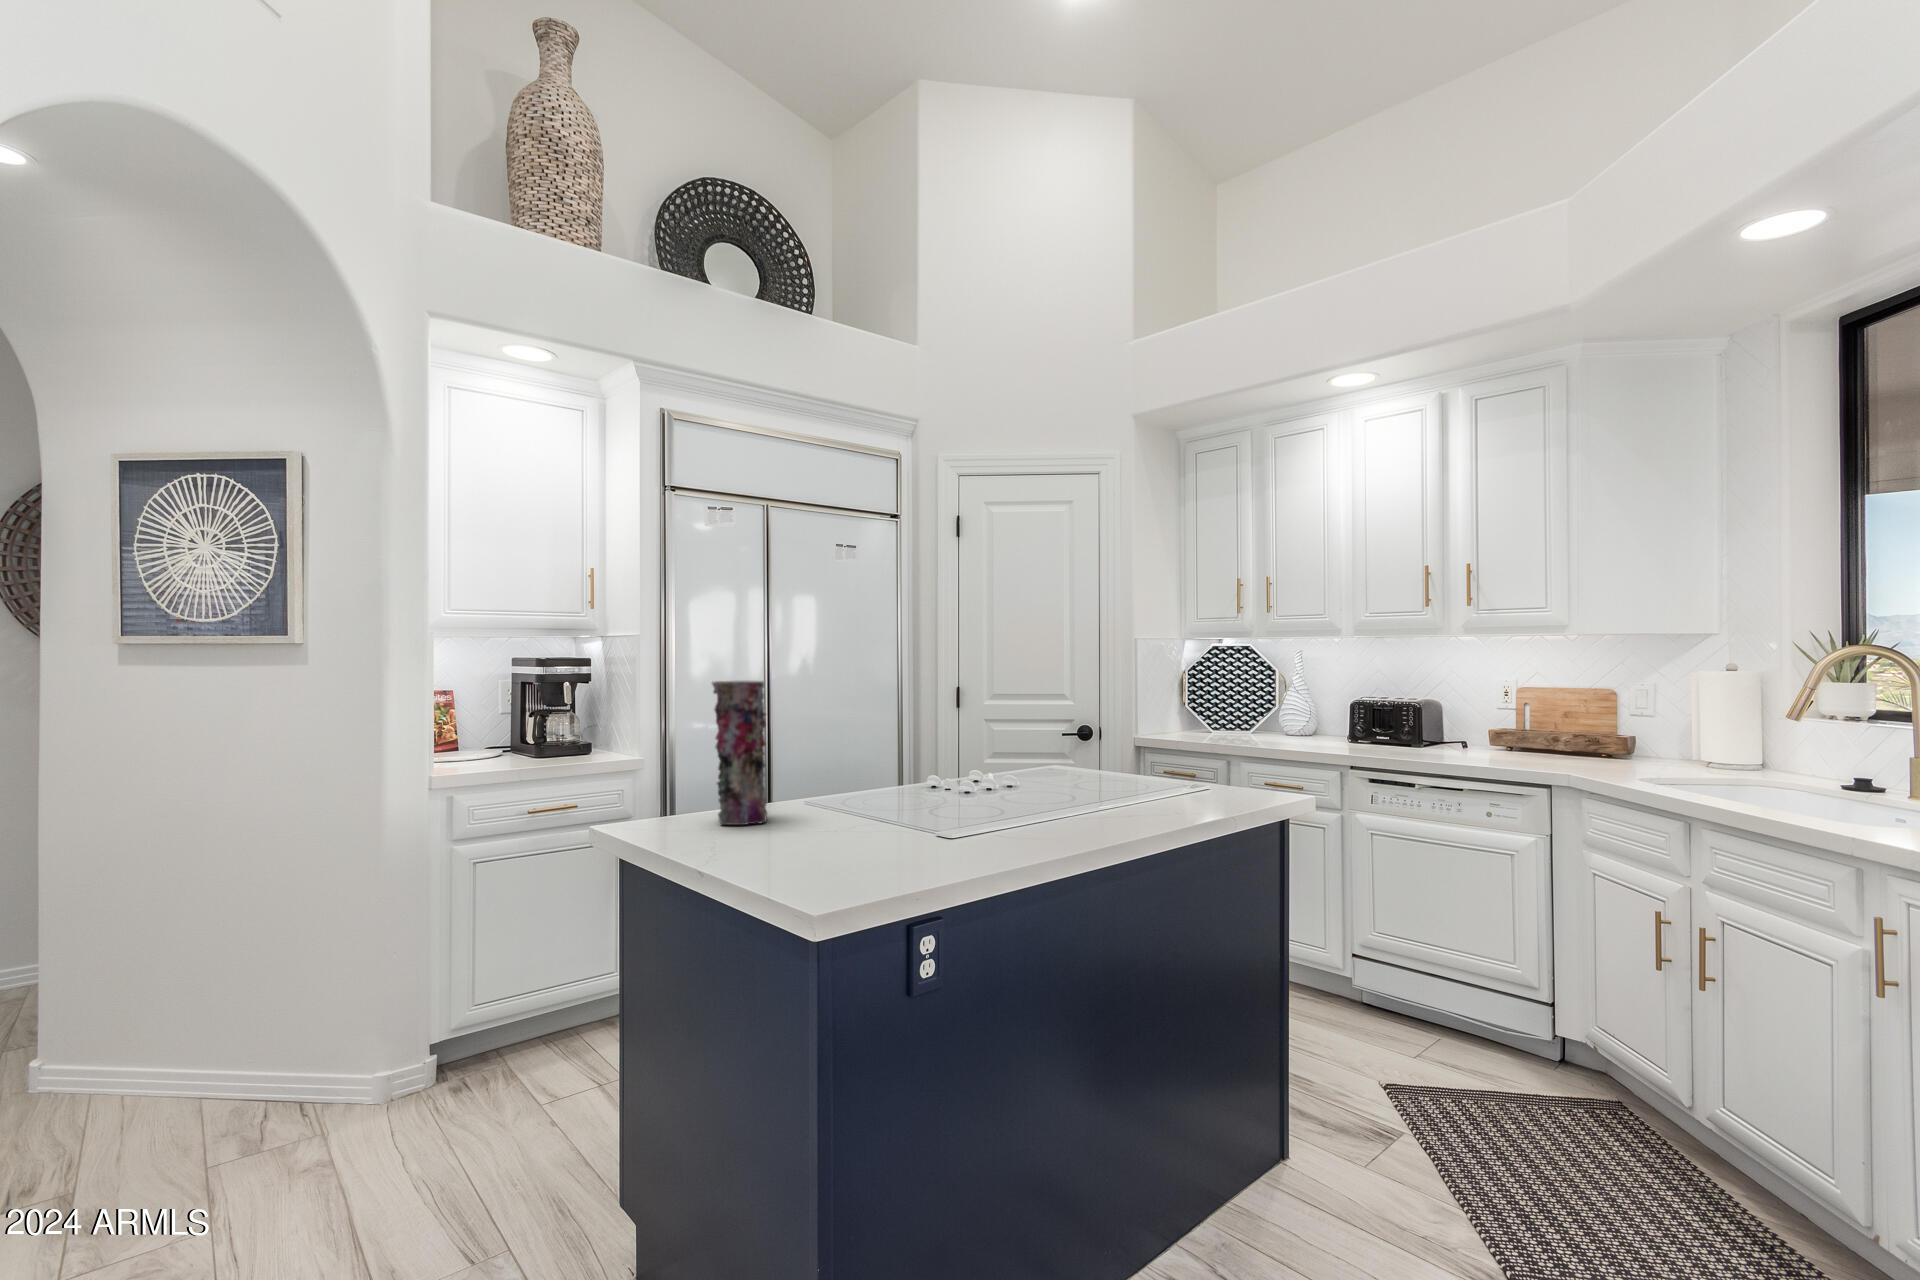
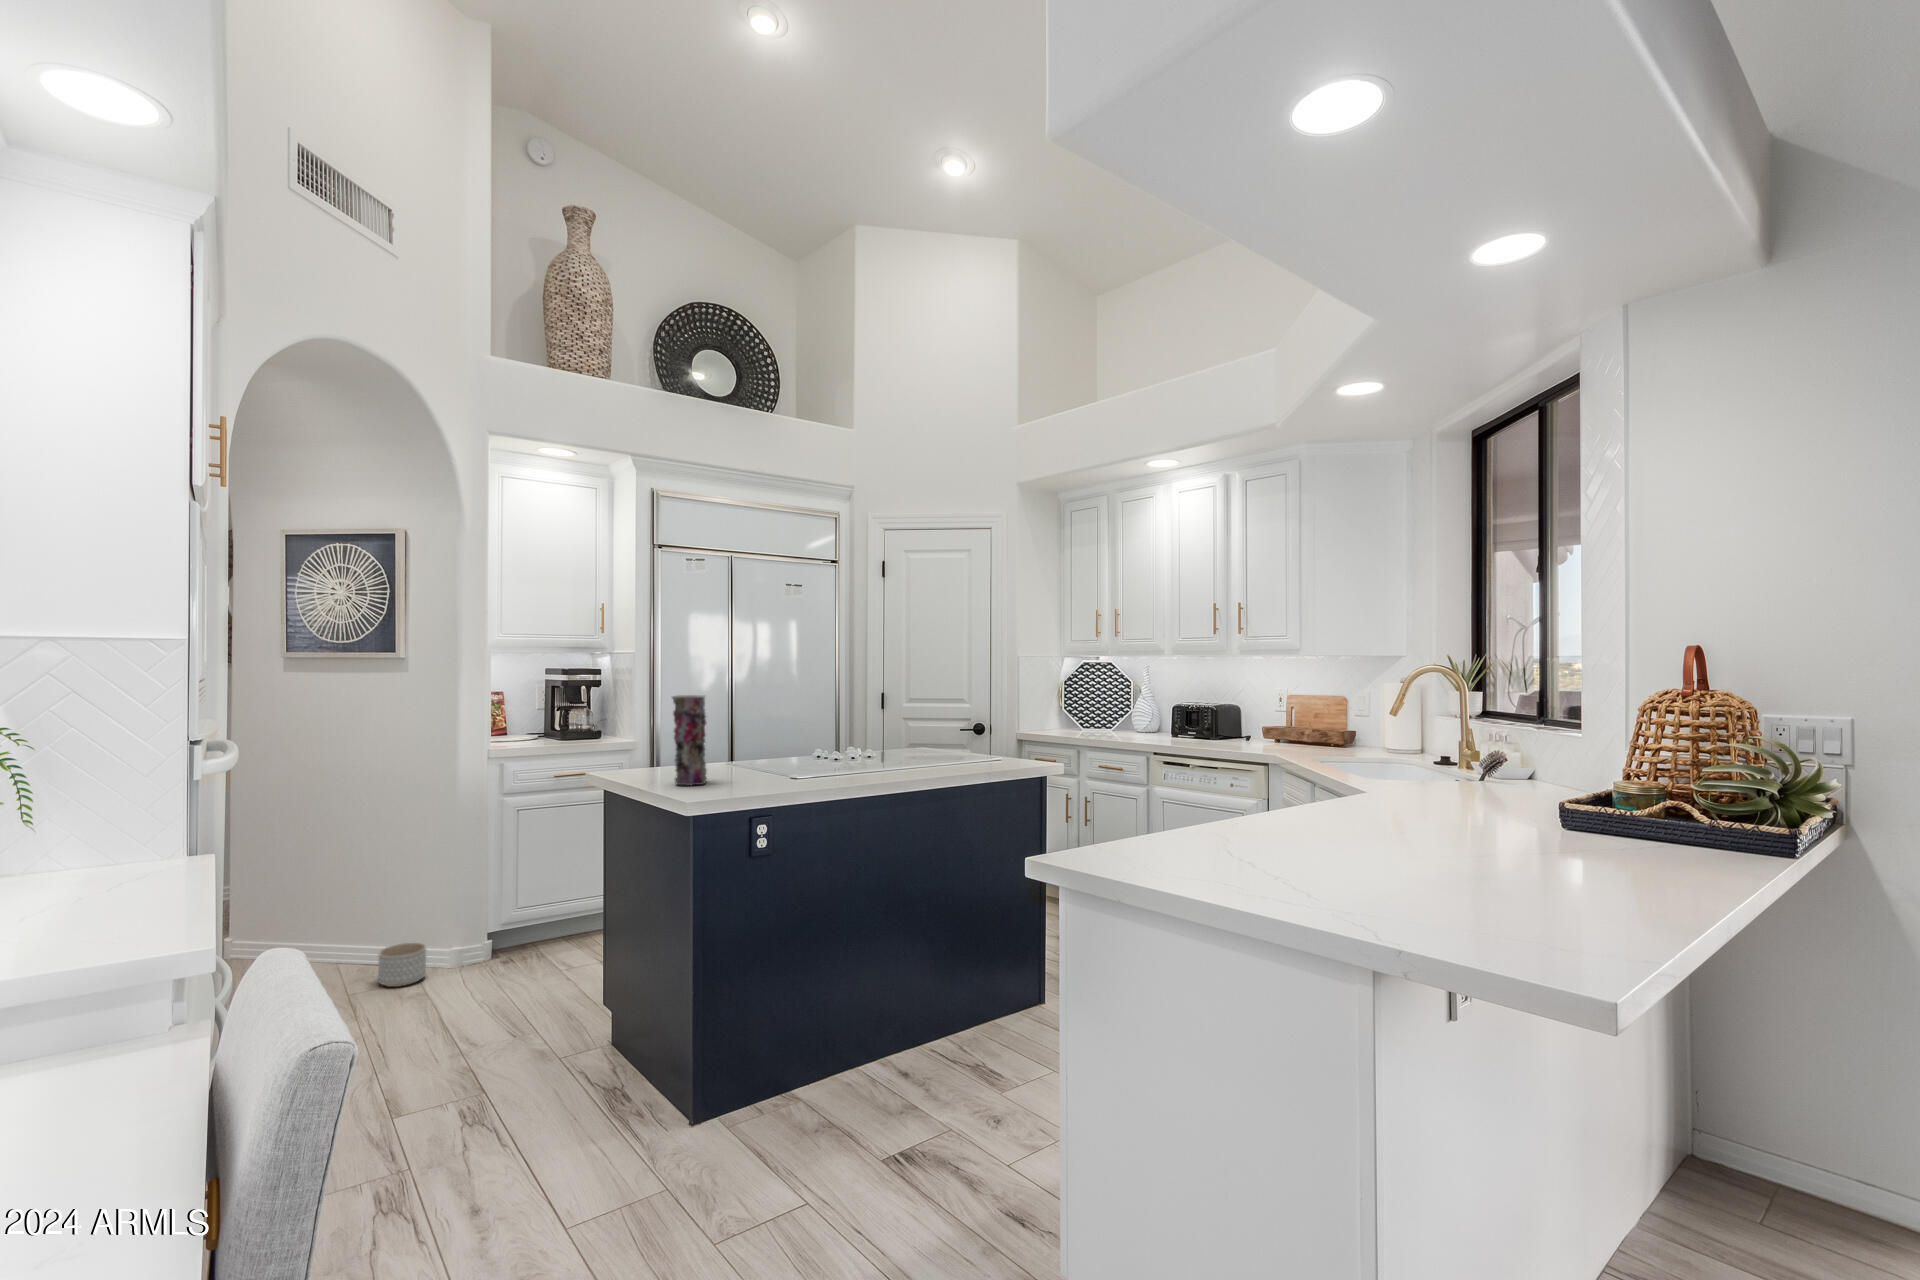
planter: none [257,1062,332,1136] -> present [378,943,426,987]

